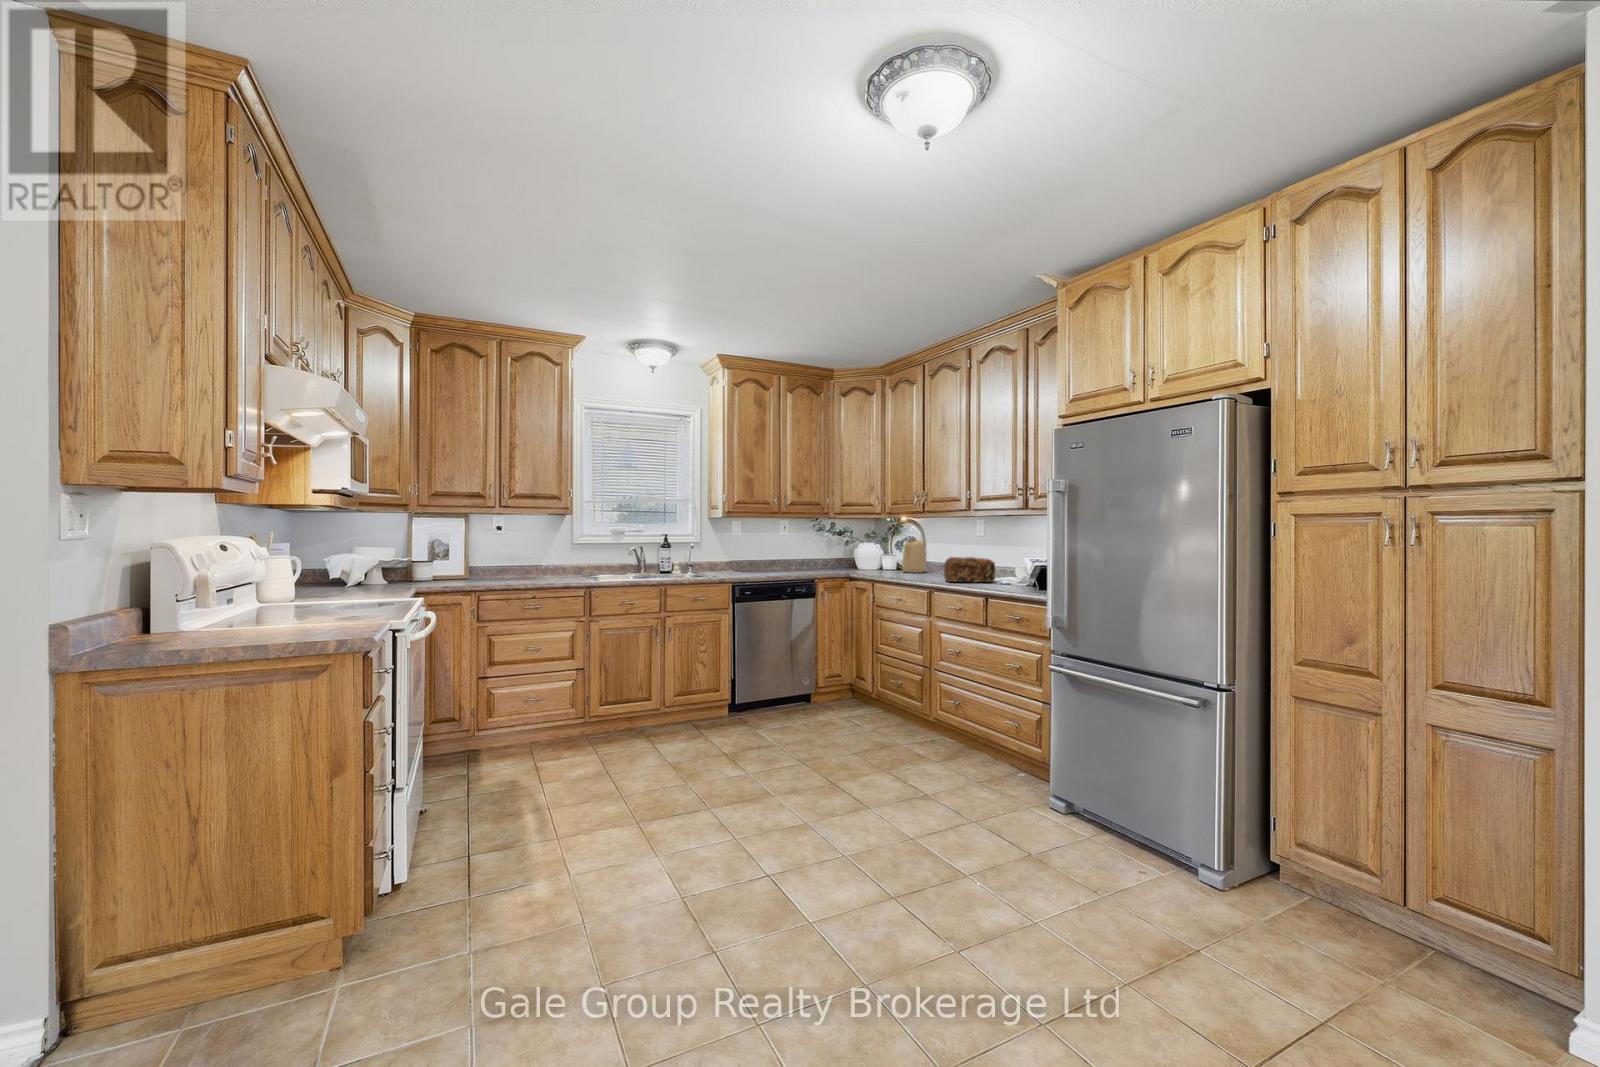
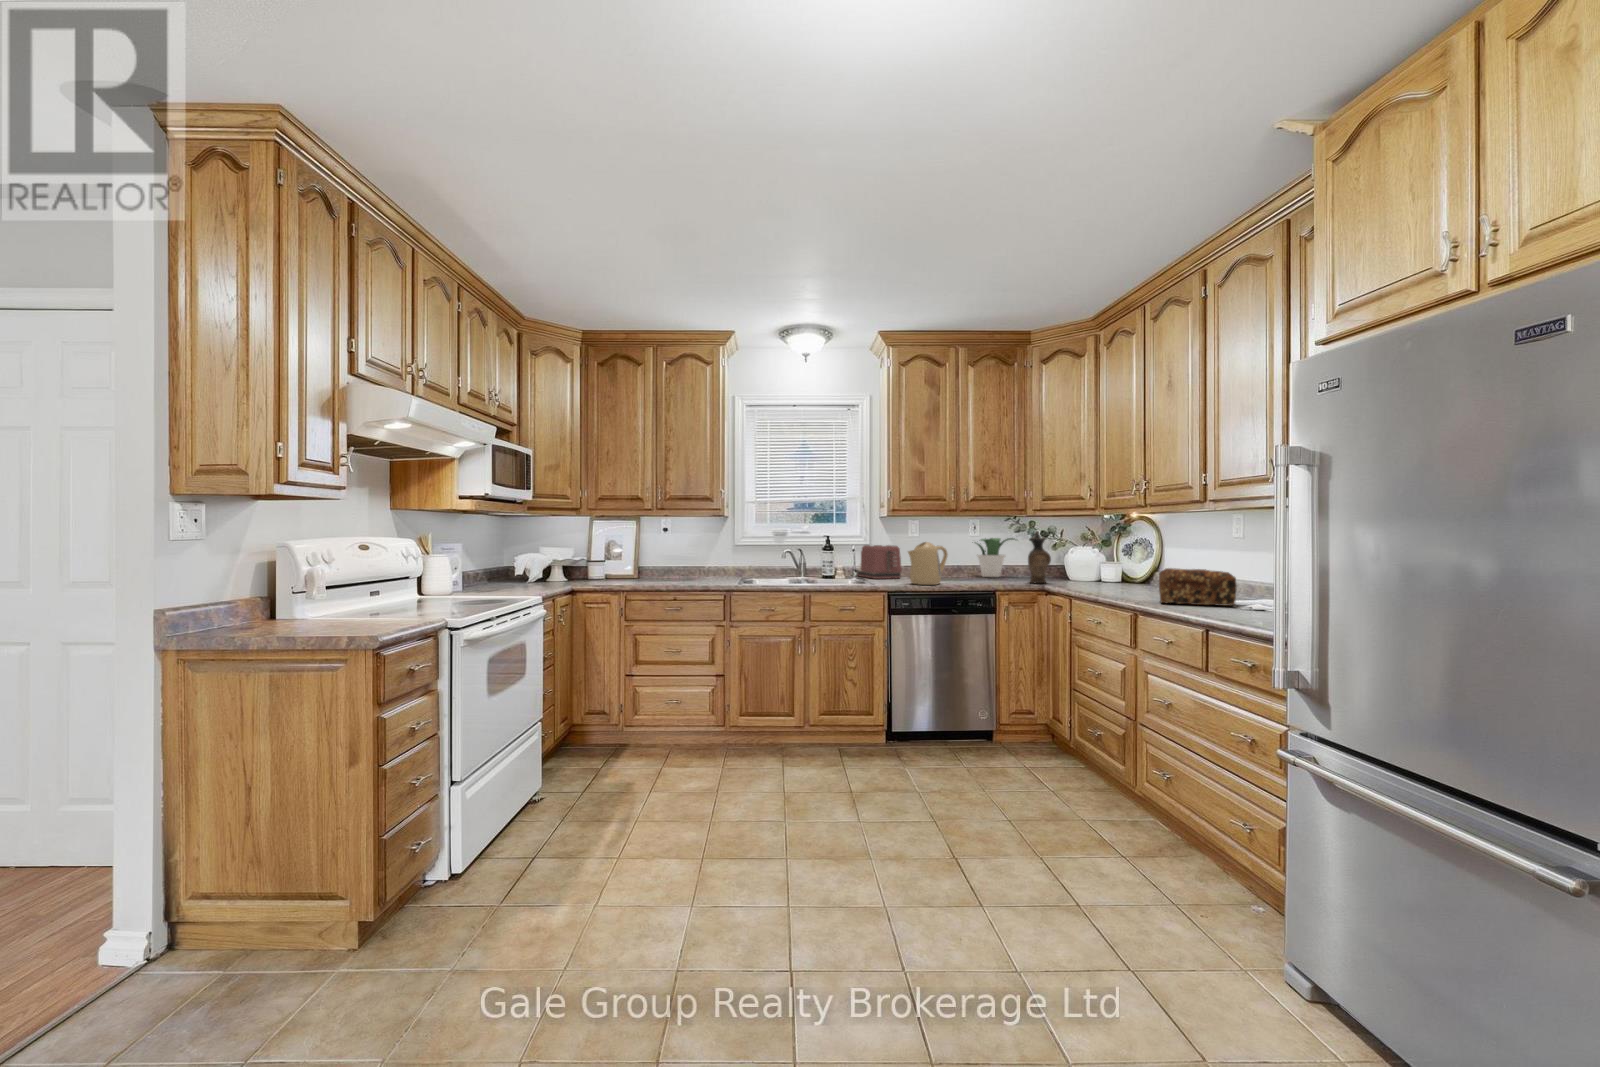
ceramic pitcher: none [834,530,851,572] -> present [1028,531,1051,583]
potted plant: none [777,535,819,568] -> present [976,538,1015,577]
kettle: present [902,539,927,573] -> present [908,542,948,585]
toaster: none [684,542,729,572] -> present [857,545,902,579]

